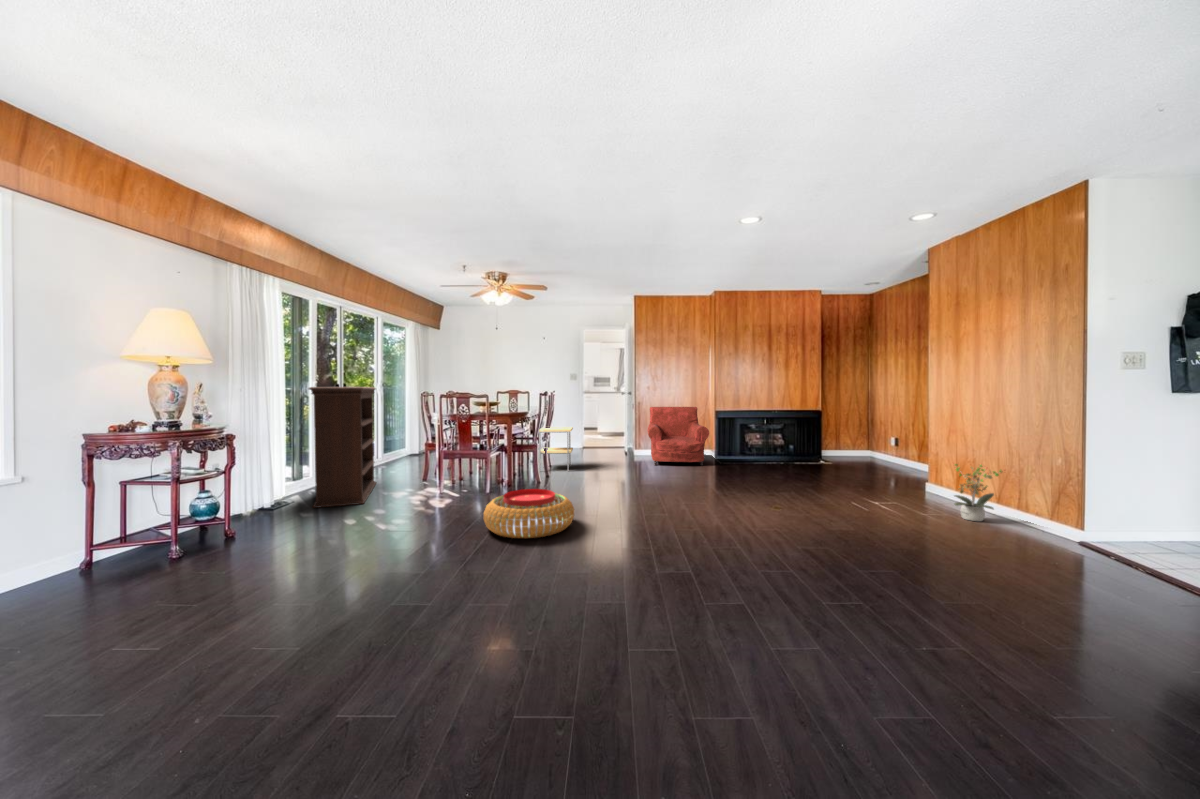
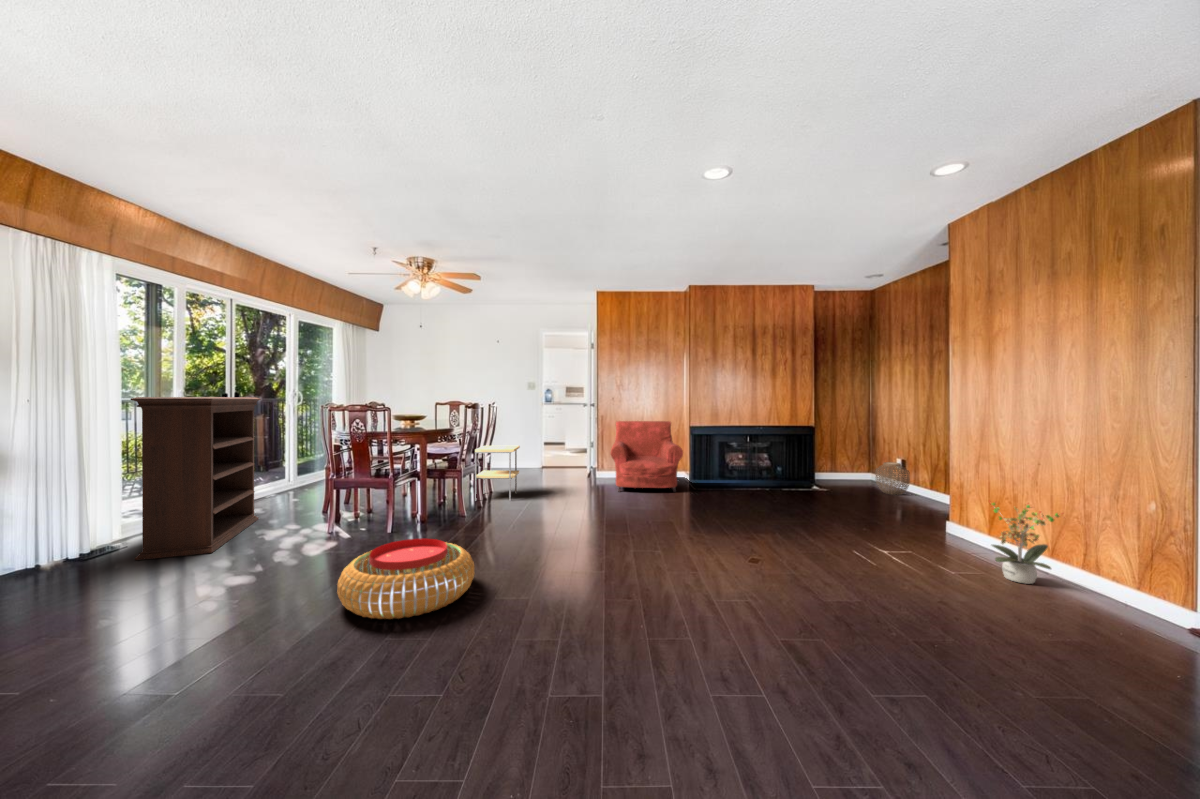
woven basket: none [872,440,900,467] -> present [875,462,910,495]

